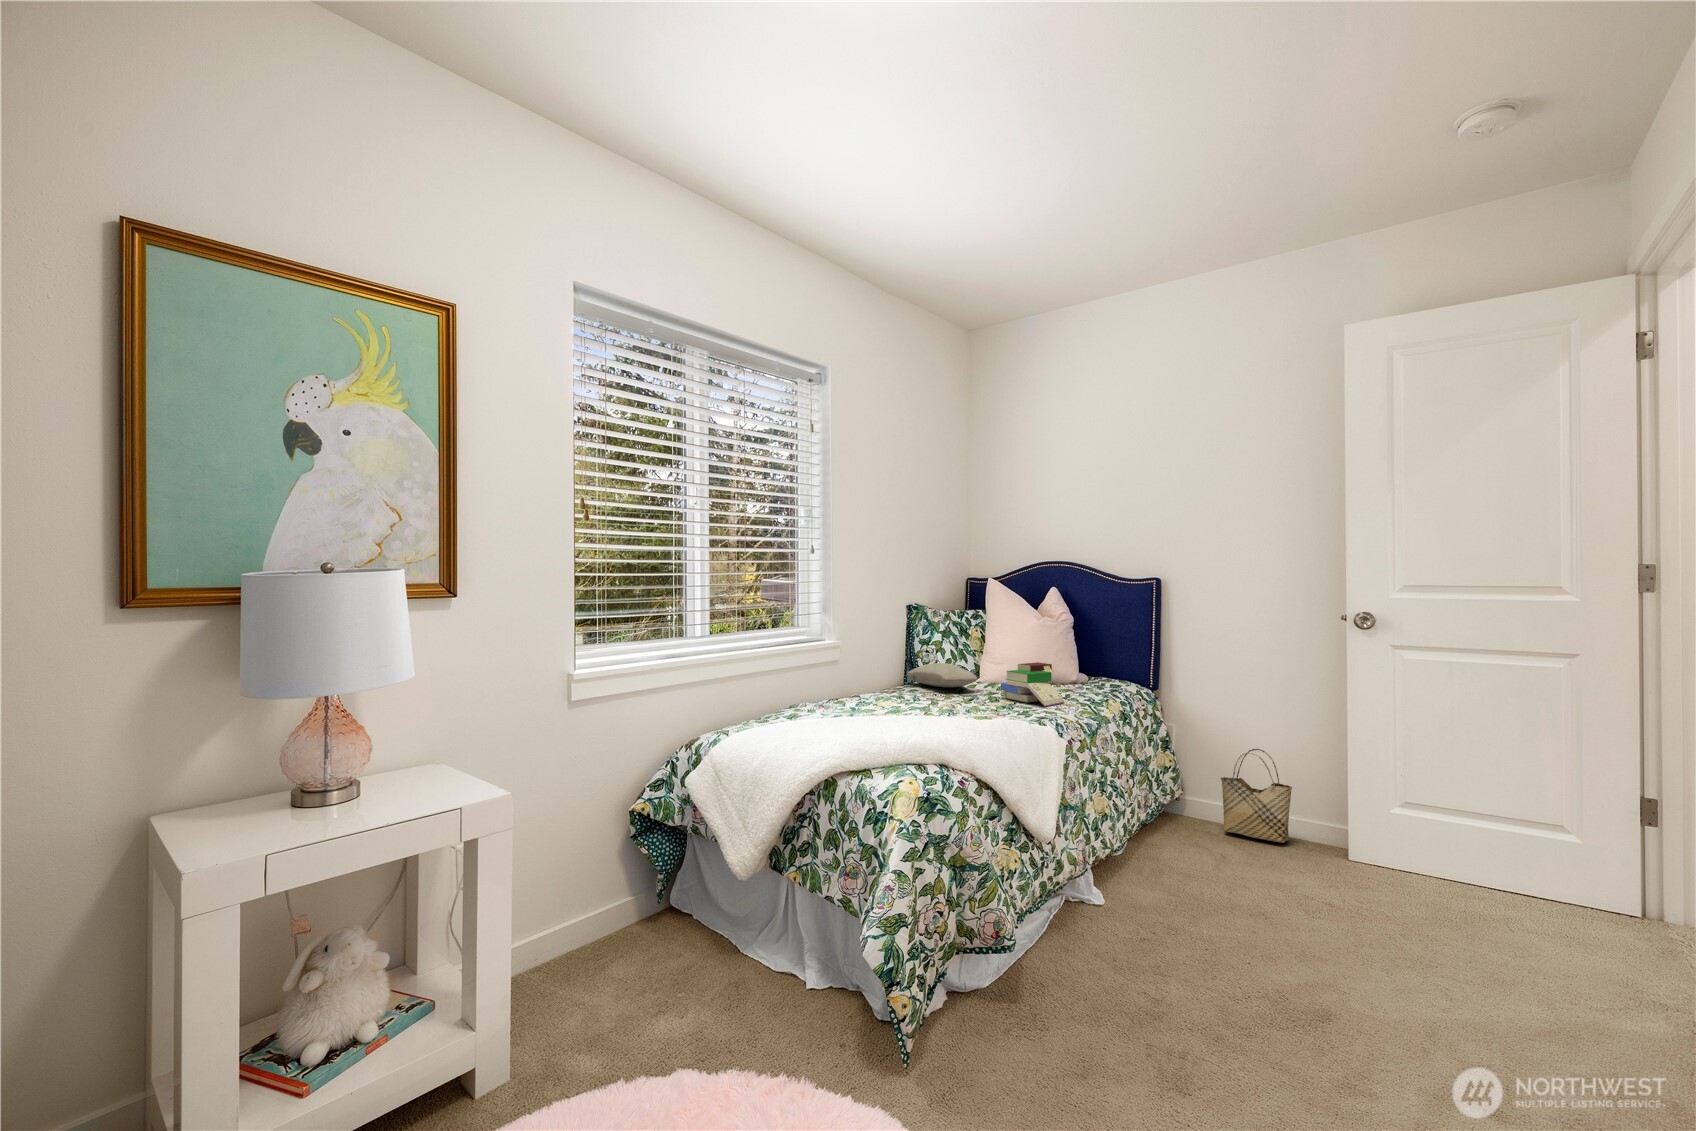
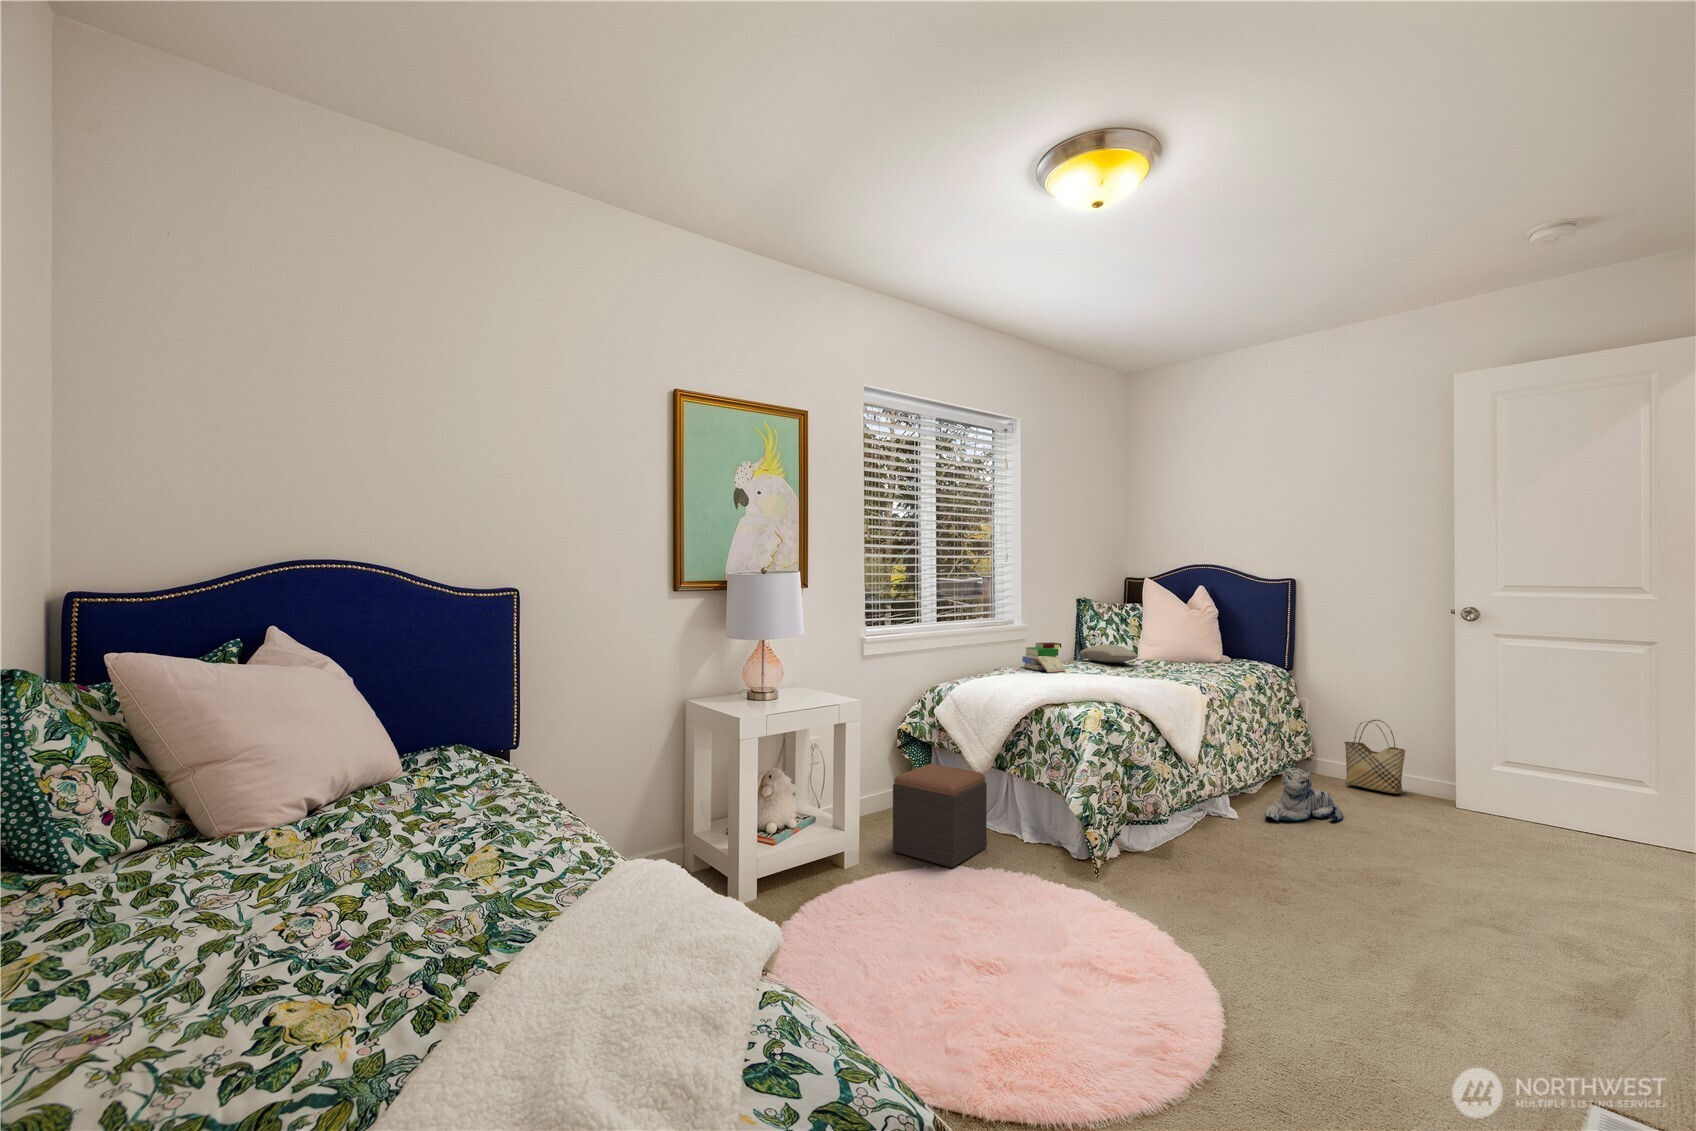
book: present [1001,662,1064,706] -> present [1022,642,1065,673]
plush toy: none [1139,825,1234,906] -> present [1264,766,1343,821]
footstool: none [585,873,745,1070] -> present [893,764,987,868]

